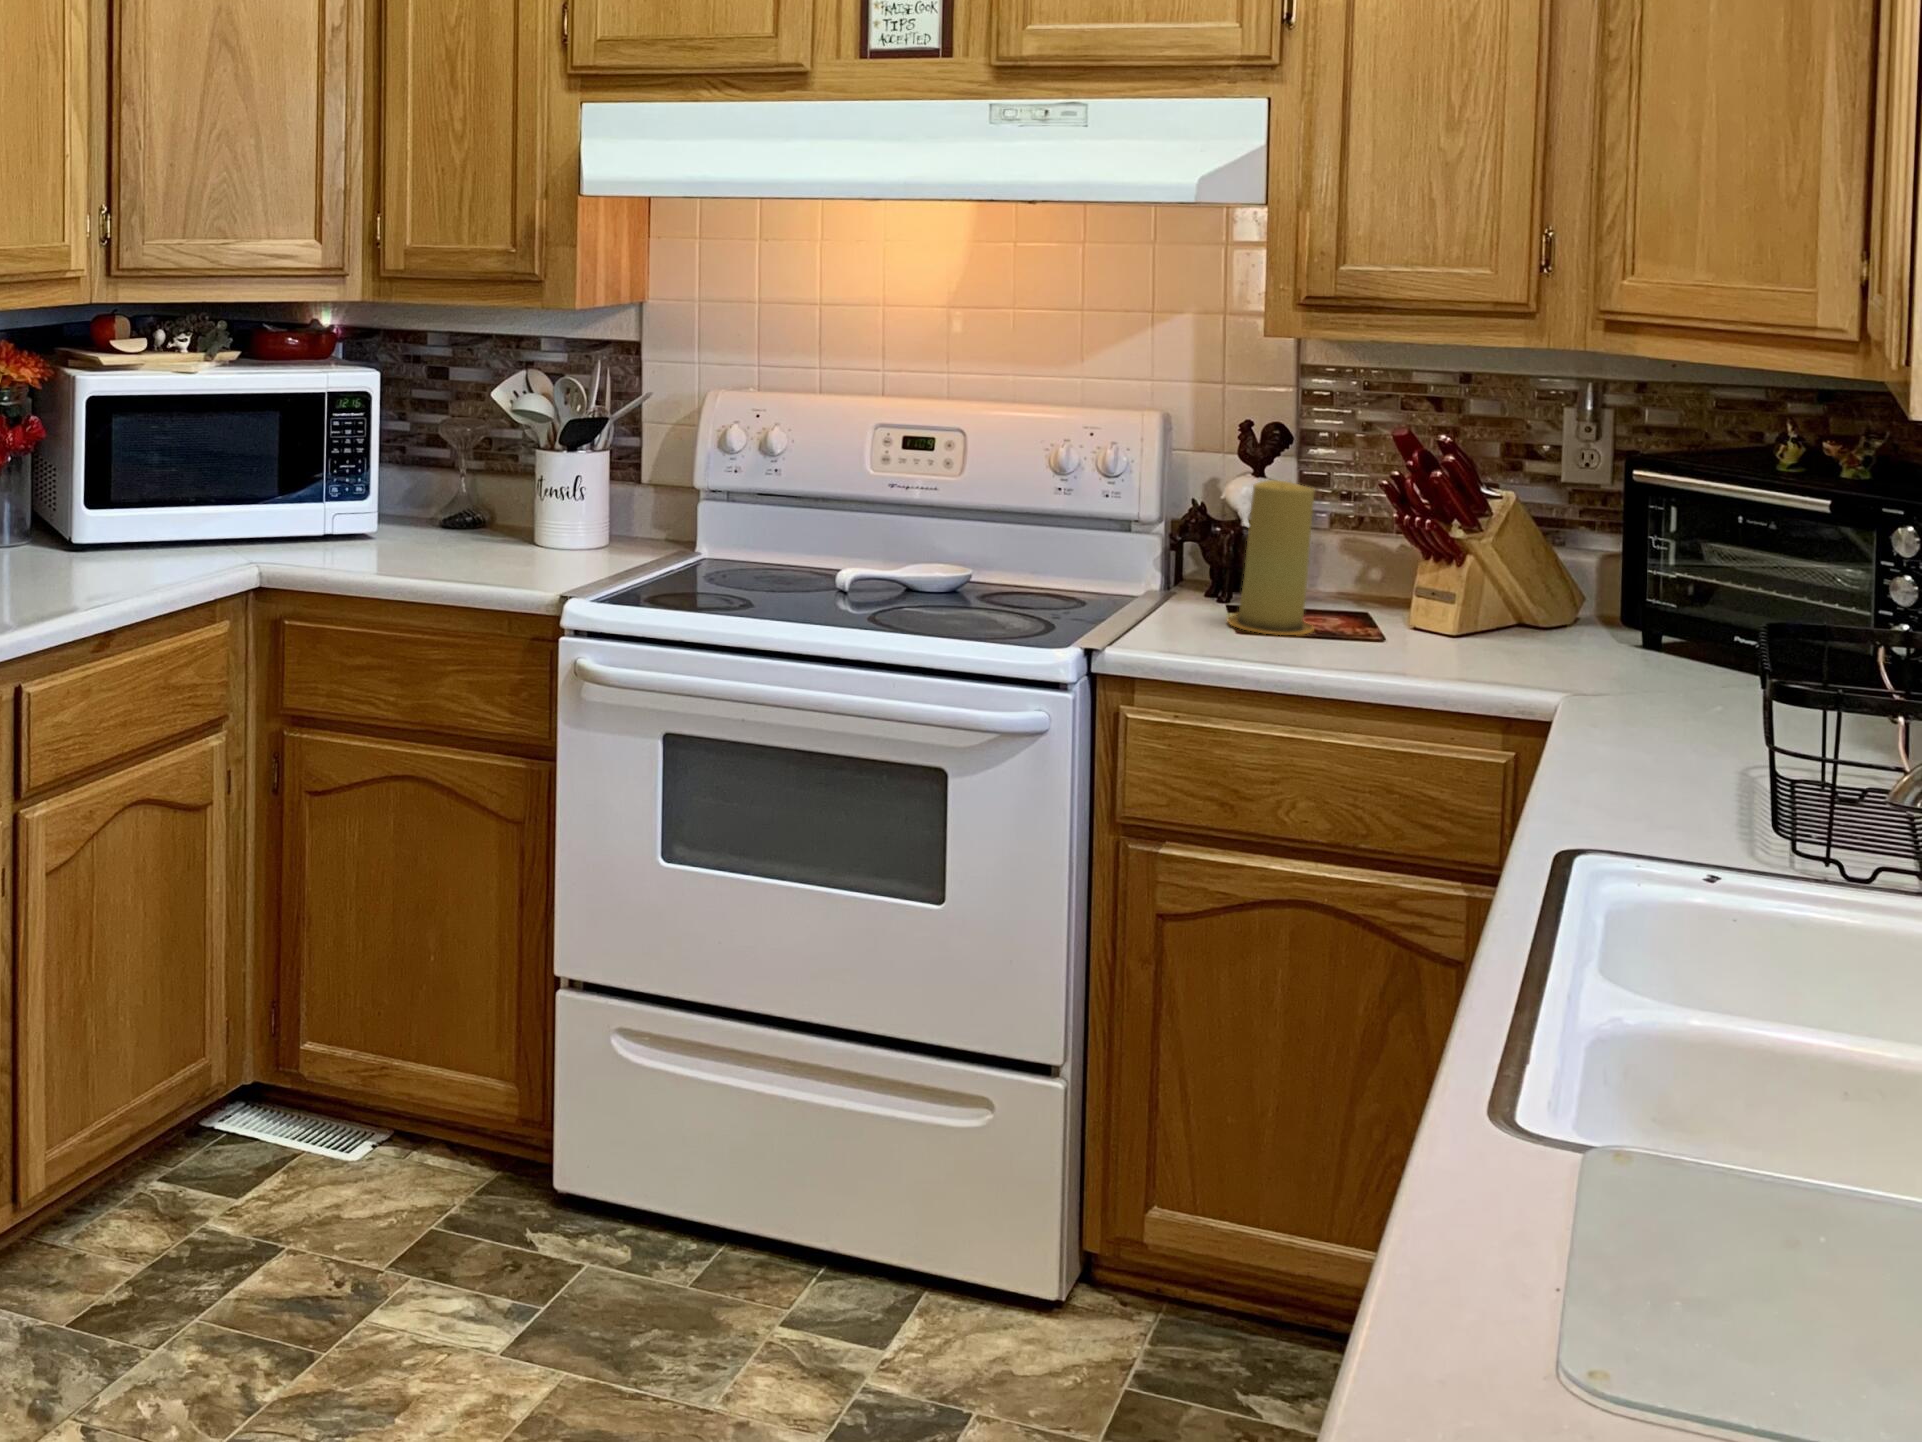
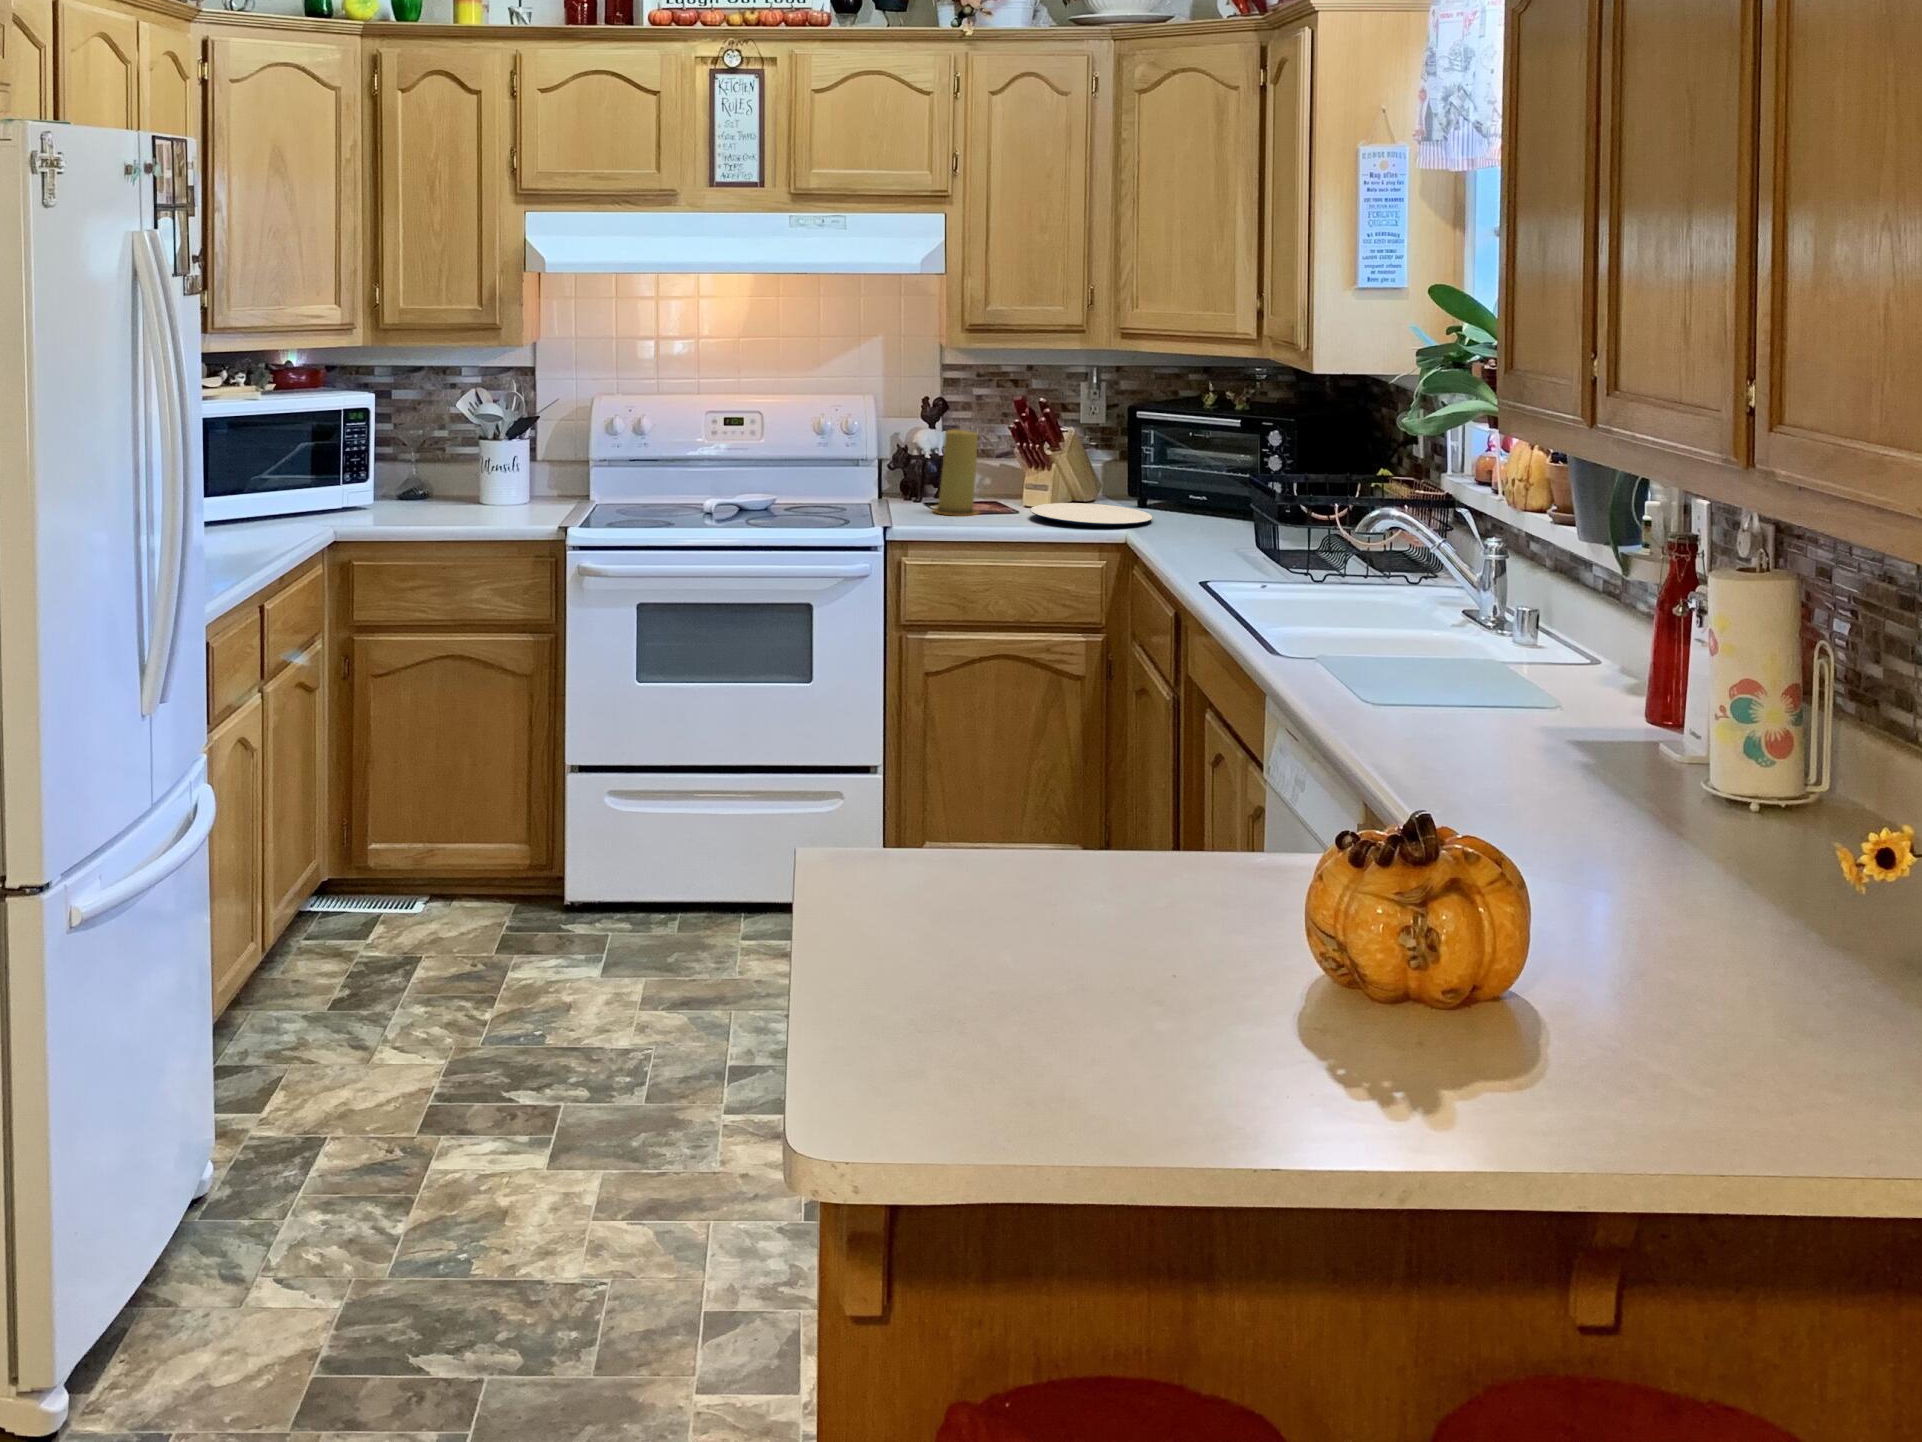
plate: none [1396,626,1644,684] -> present [1030,503,1153,526]

